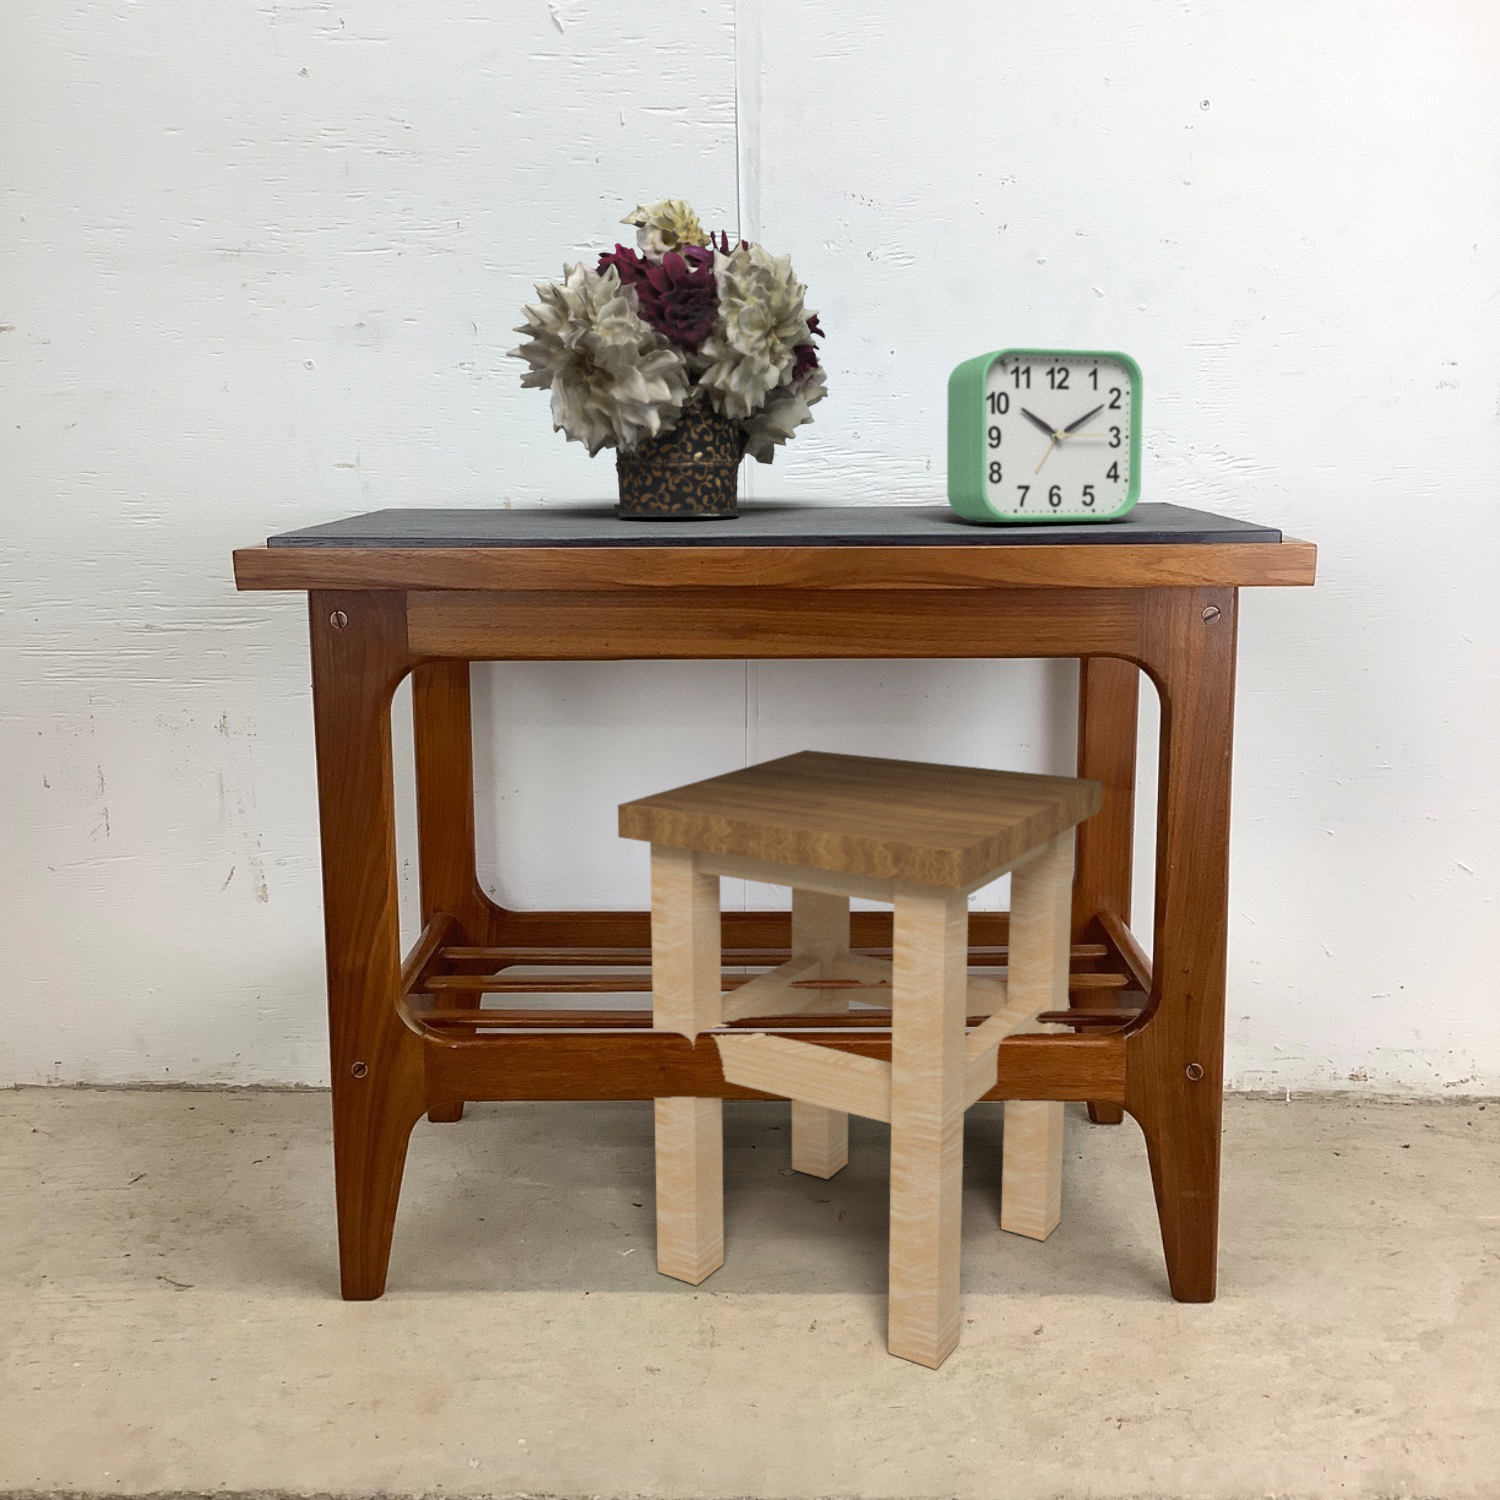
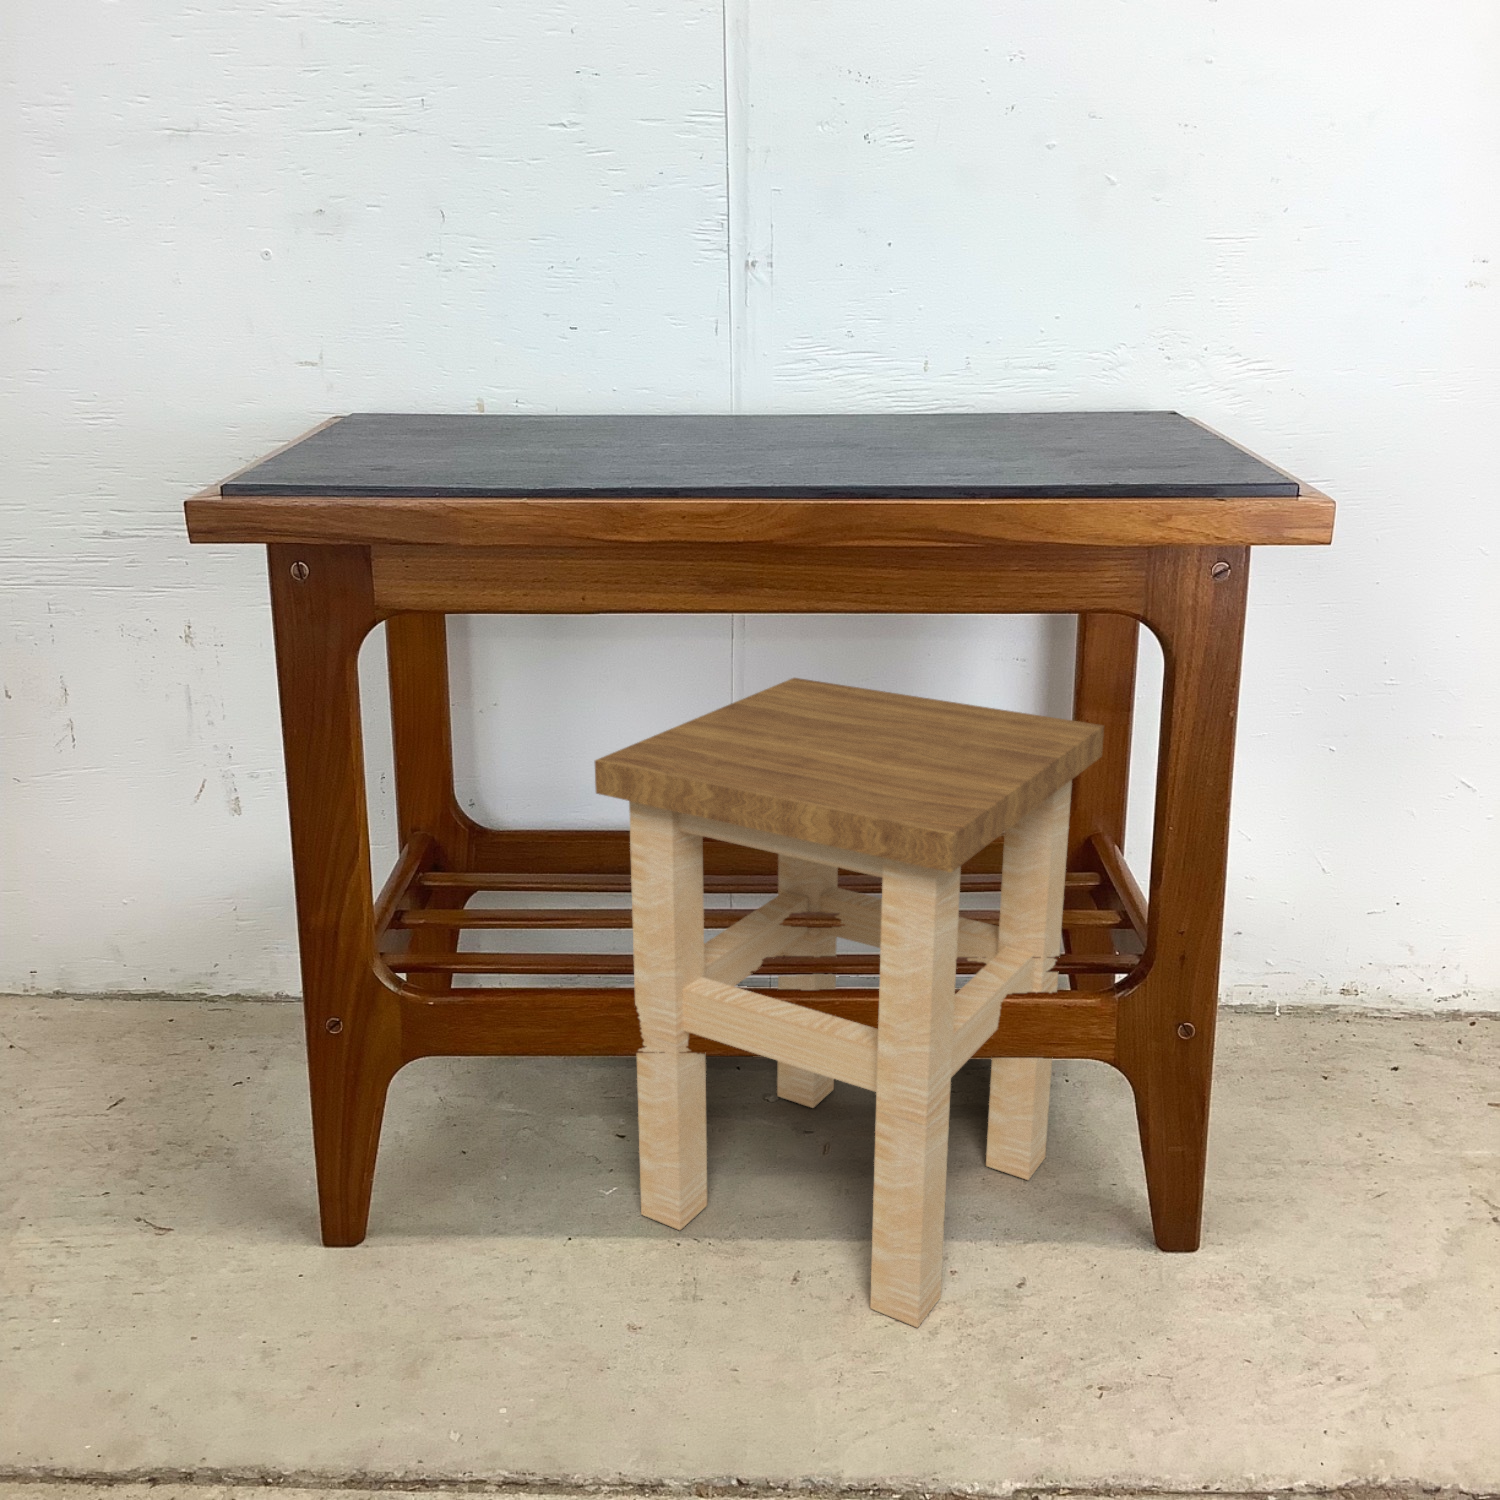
flower arrangement: present [506,196,828,517] -> none [467,76,821,441]
alarm clock: present [947,348,1143,522] -> none [948,267,1164,459]

